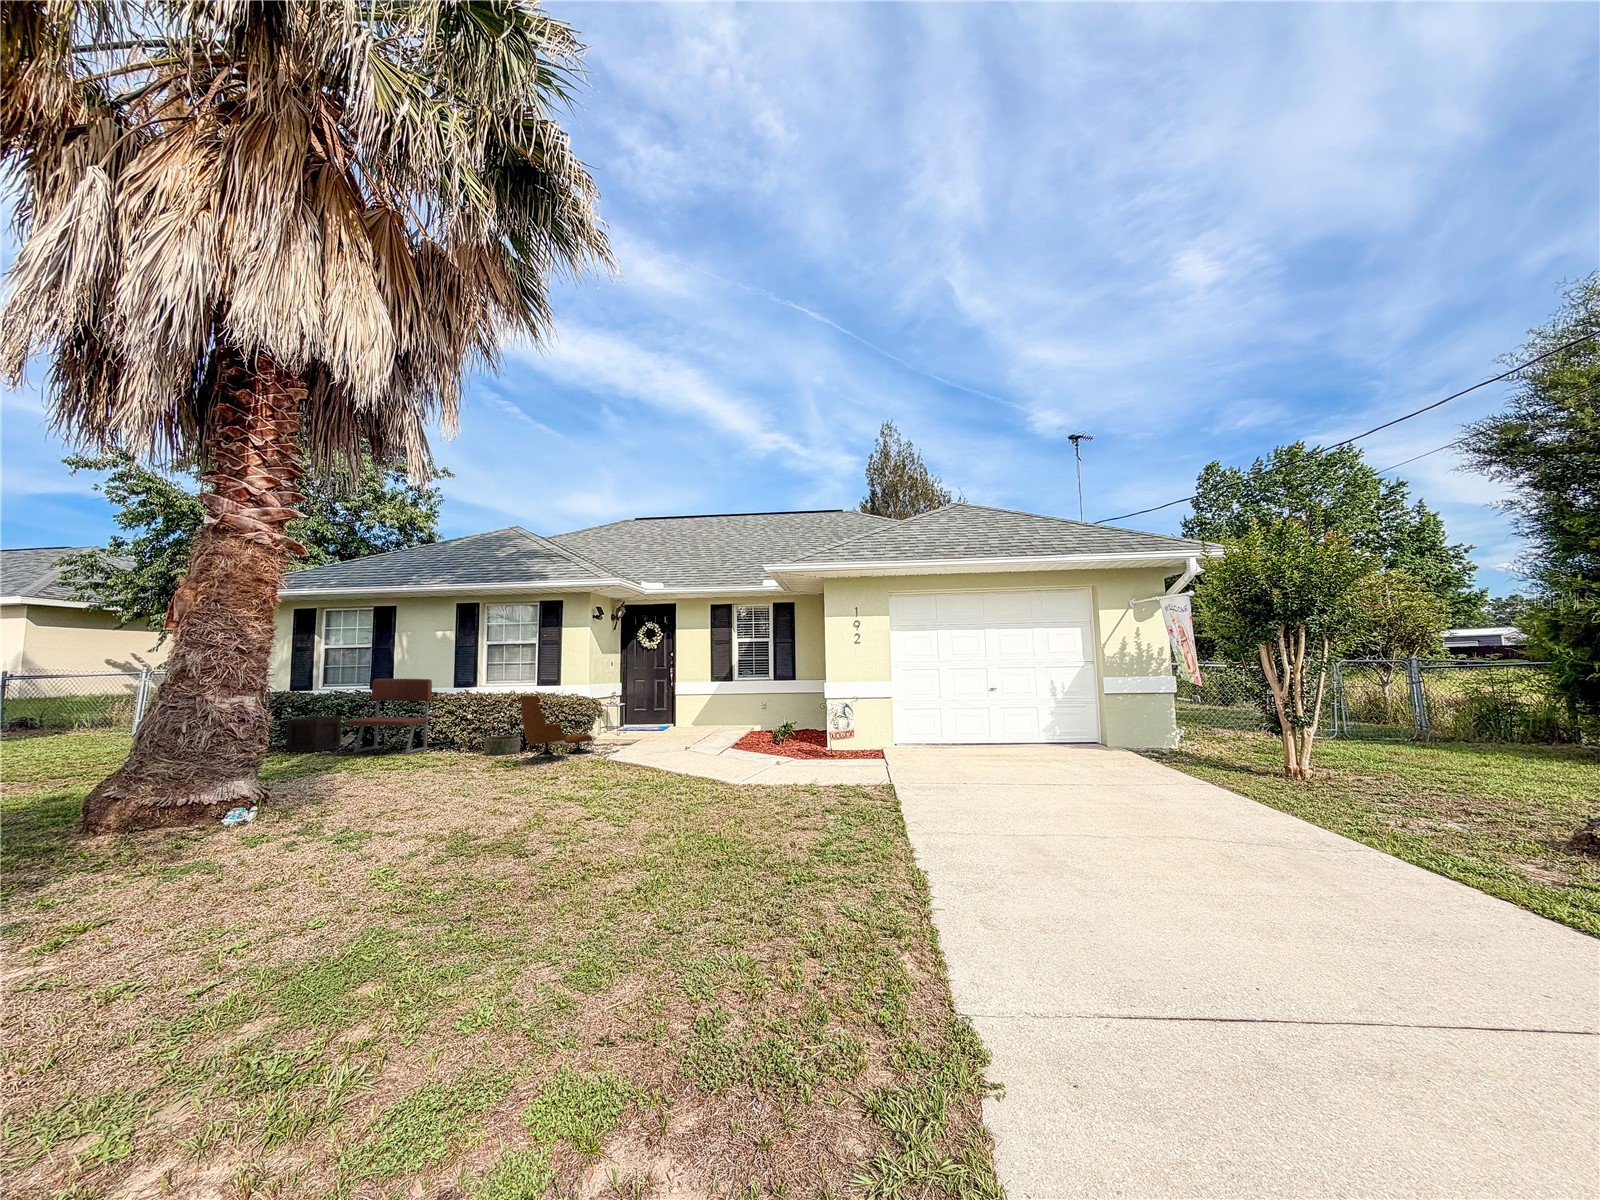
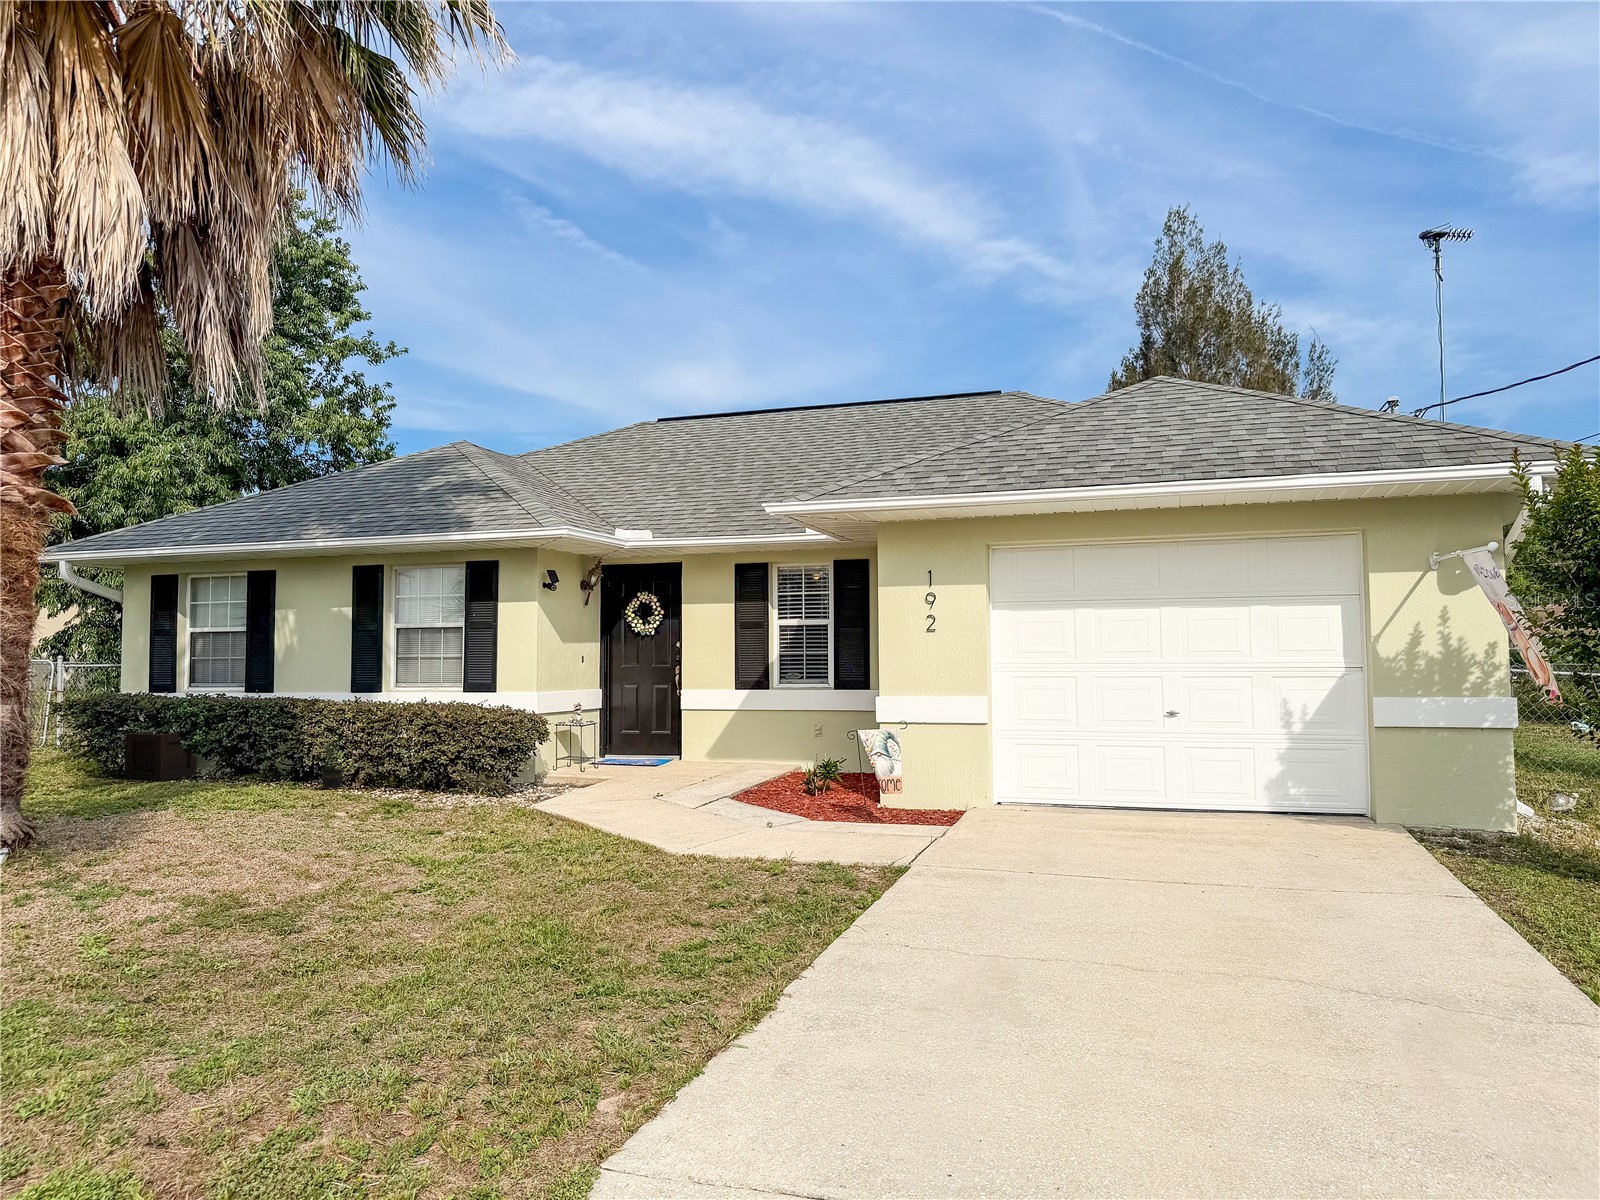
bench: present [345,679,432,754] -> none [192,679,305,789]
lounge chair: present [520,695,592,760] -> none [406,707,520,804]
potted plant: none [443,712,466,753] -> present [322,738,344,789]
basket: present [484,732,520,755] -> none [369,761,421,795]

